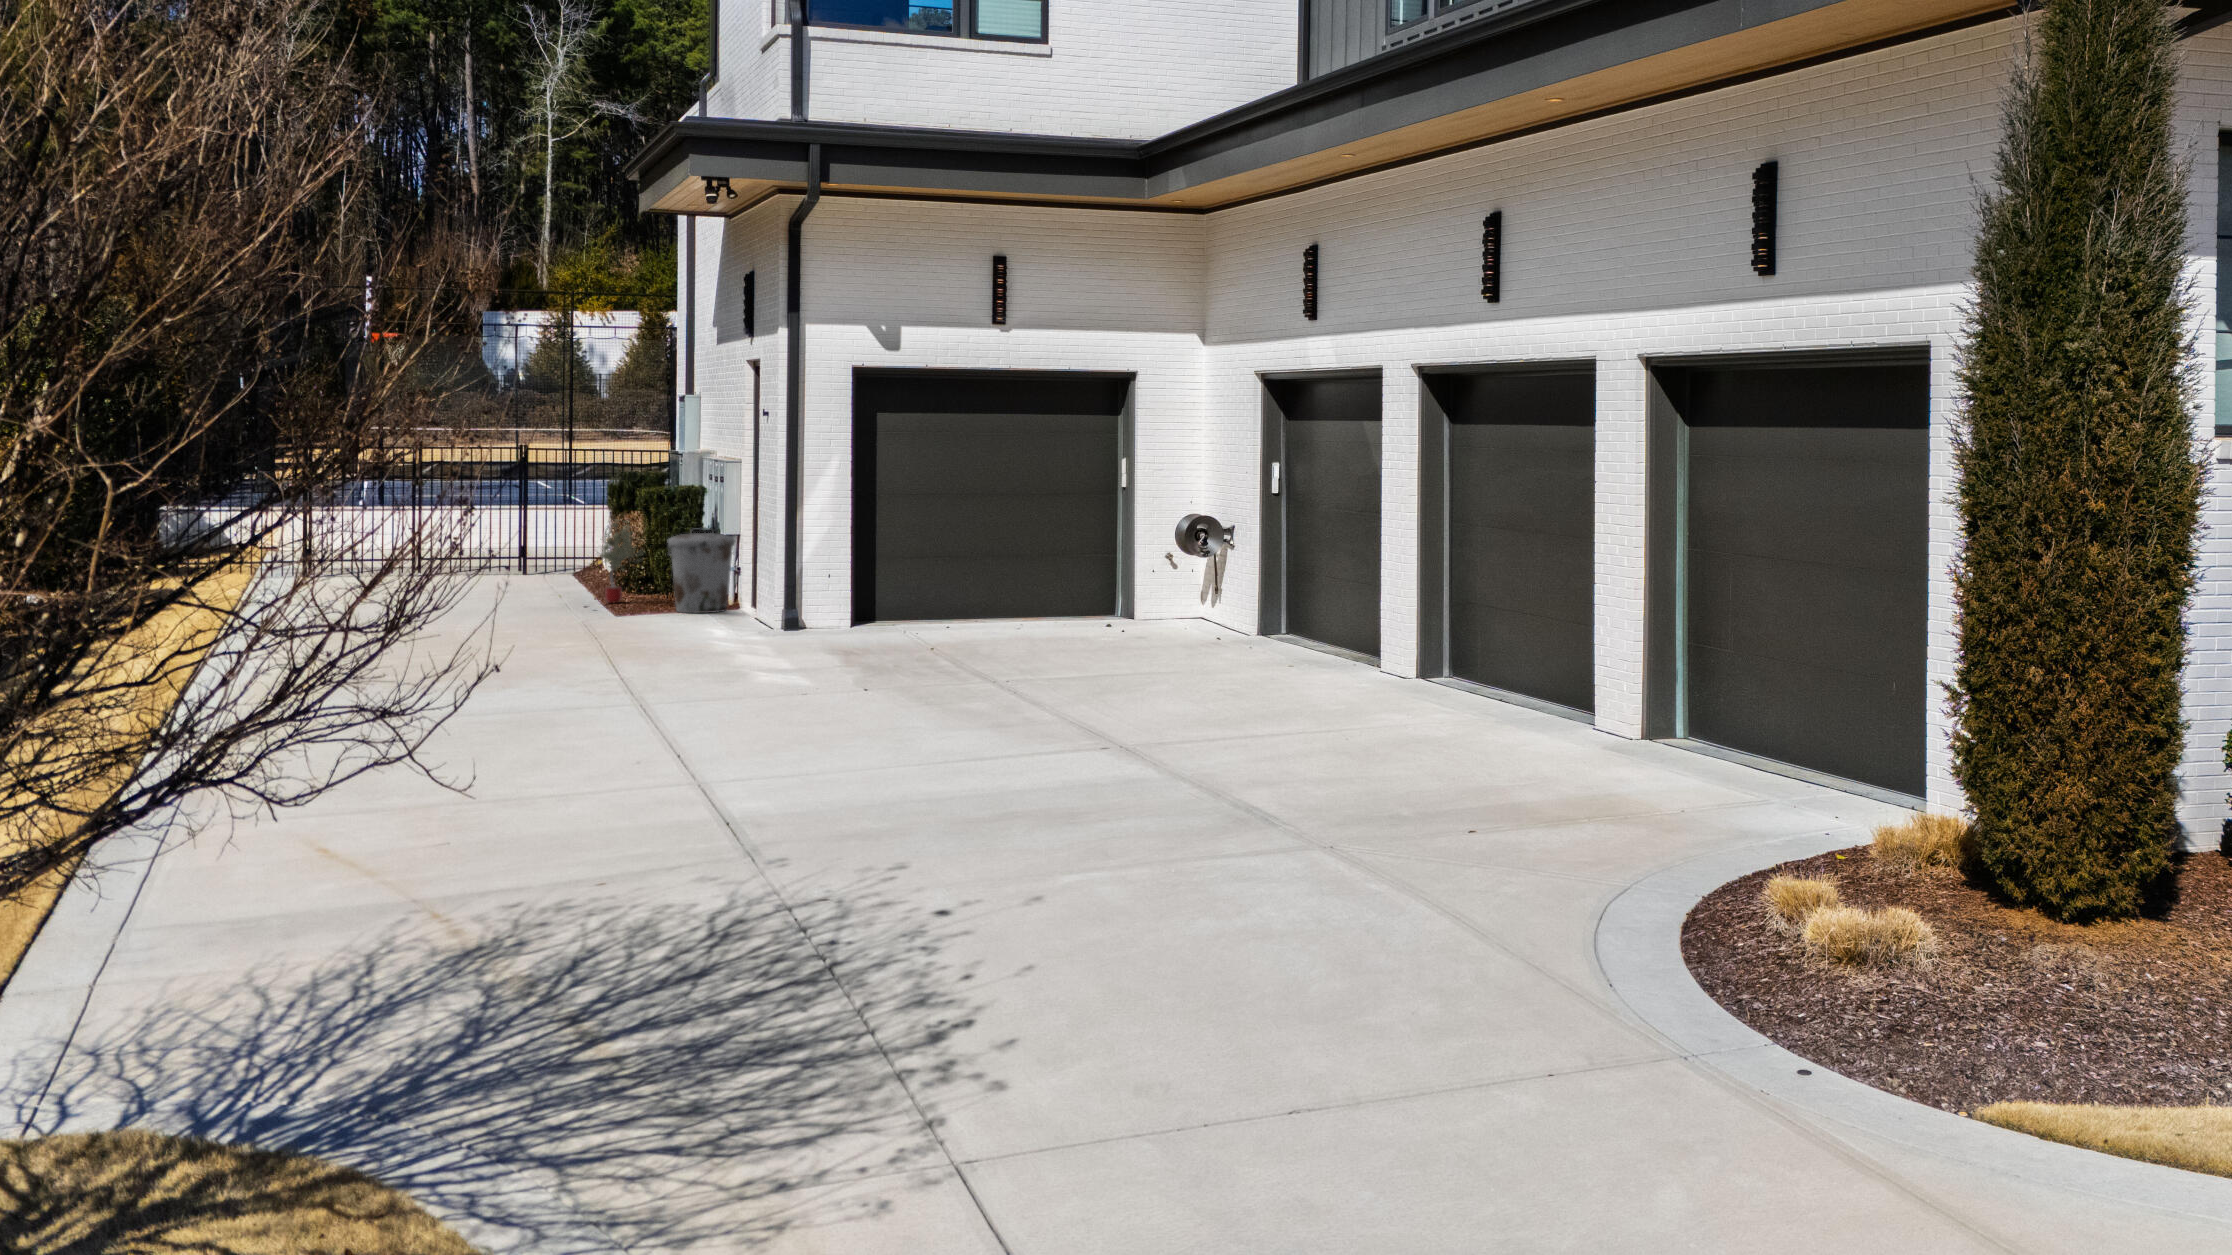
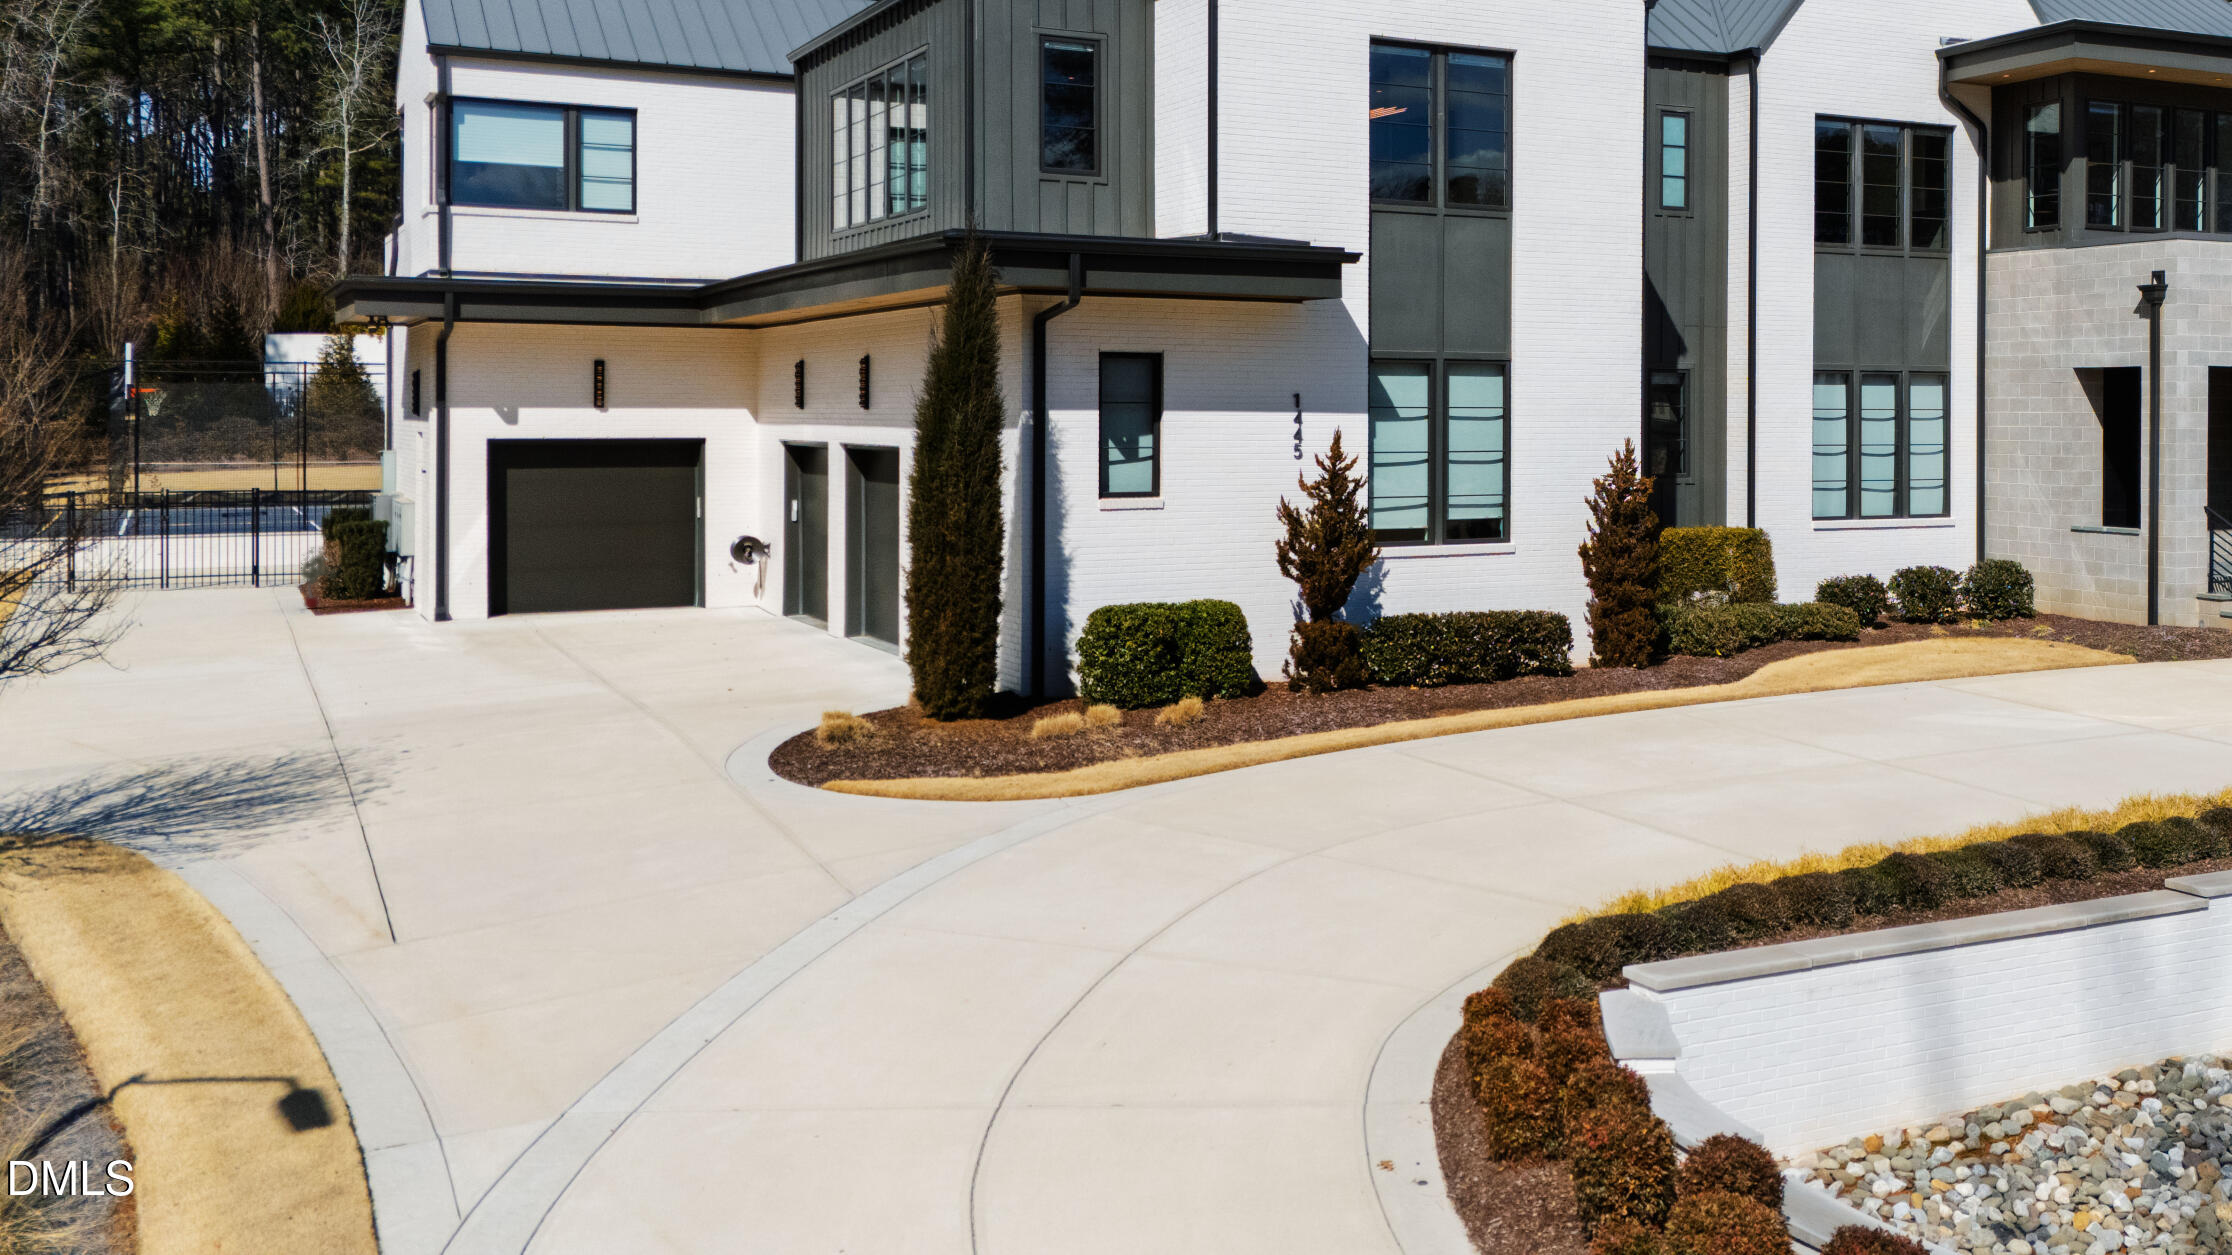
trash can: present [668,529,736,613] -> none [352,552,409,613]

